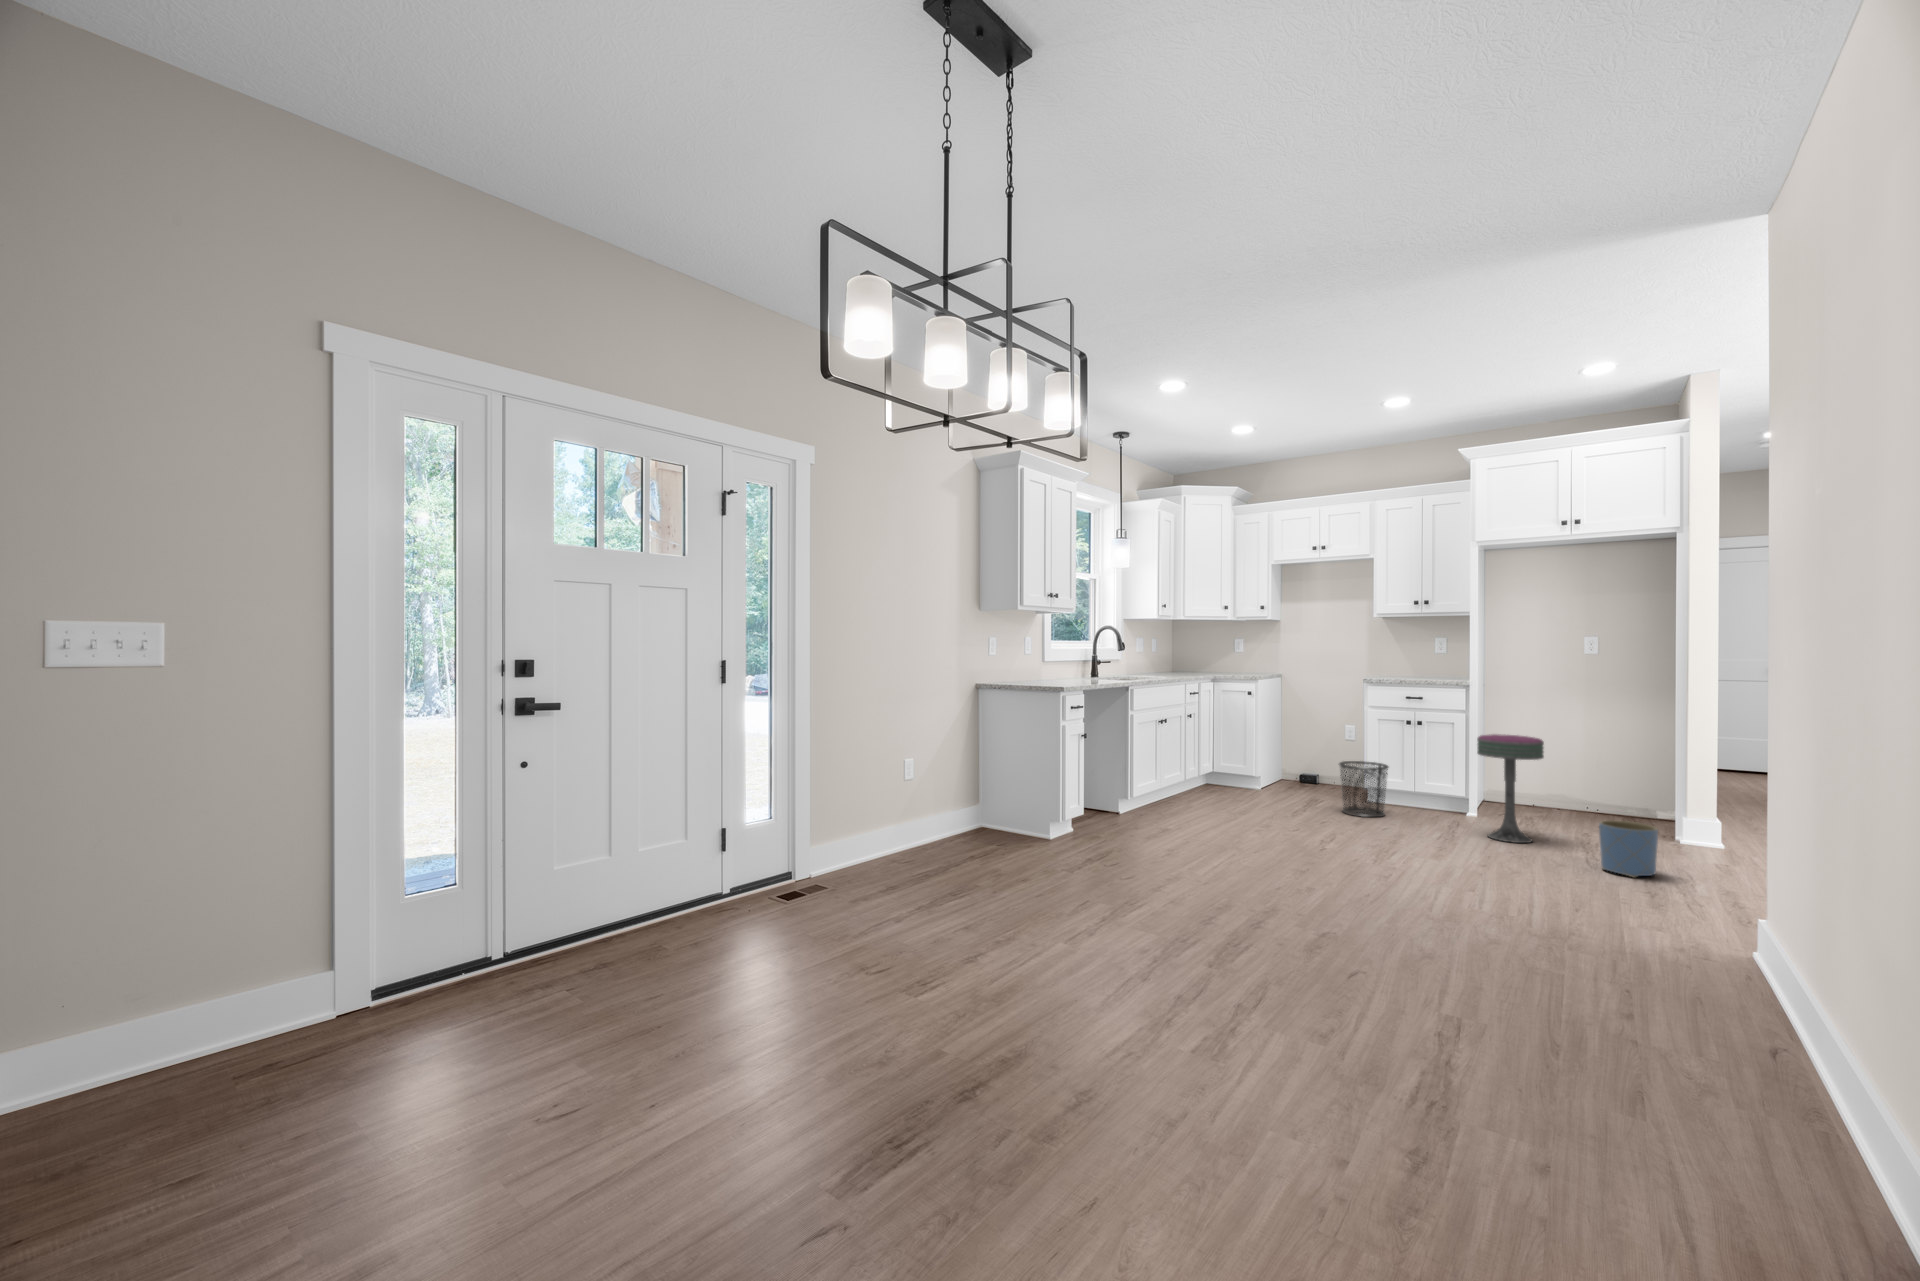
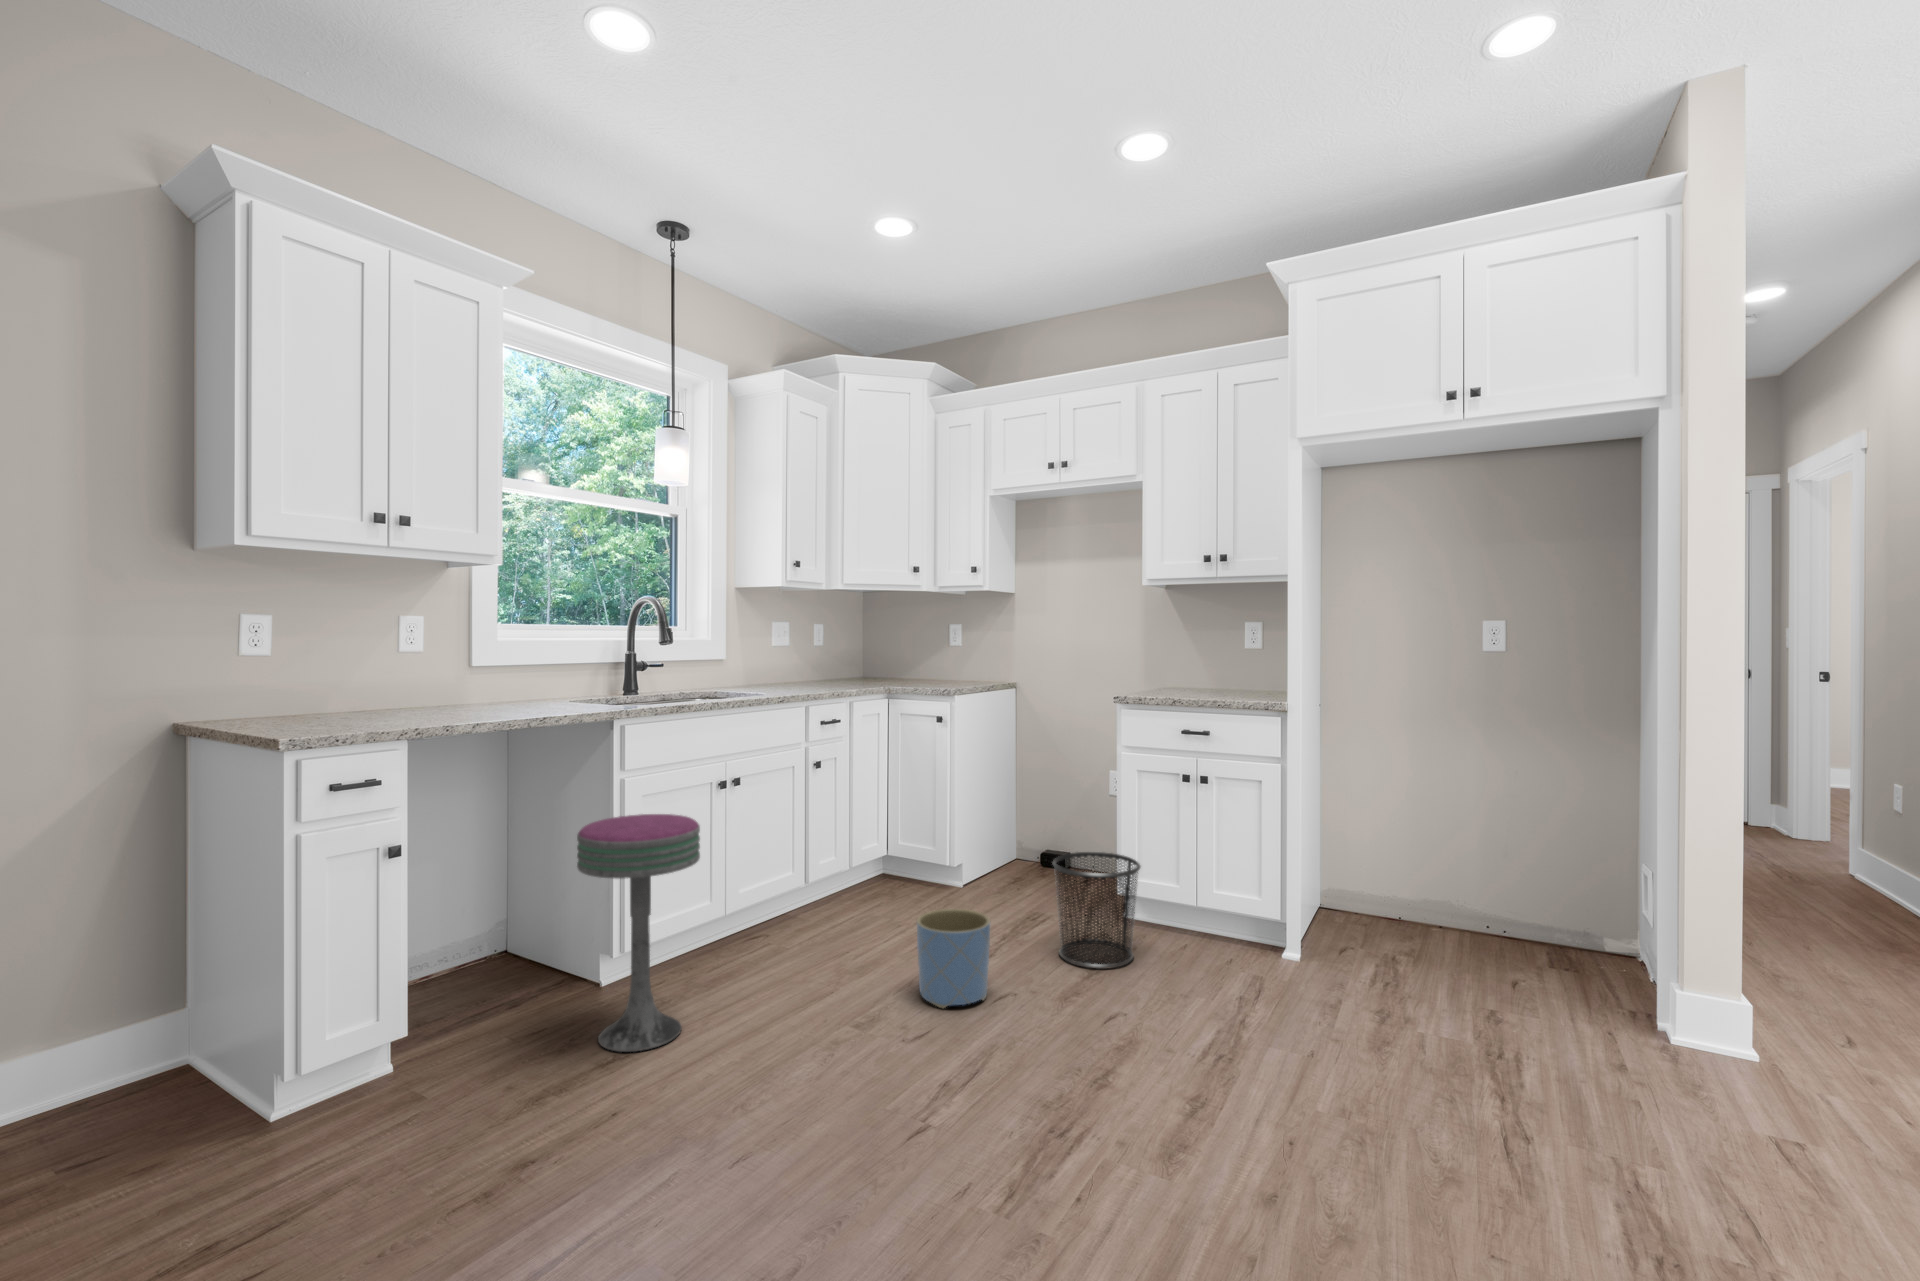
bar stool: present [1477,734,1544,843] -> present [577,814,700,1052]
planter: present [1599,820,1658,878] -> present [917,909,990,1008]

